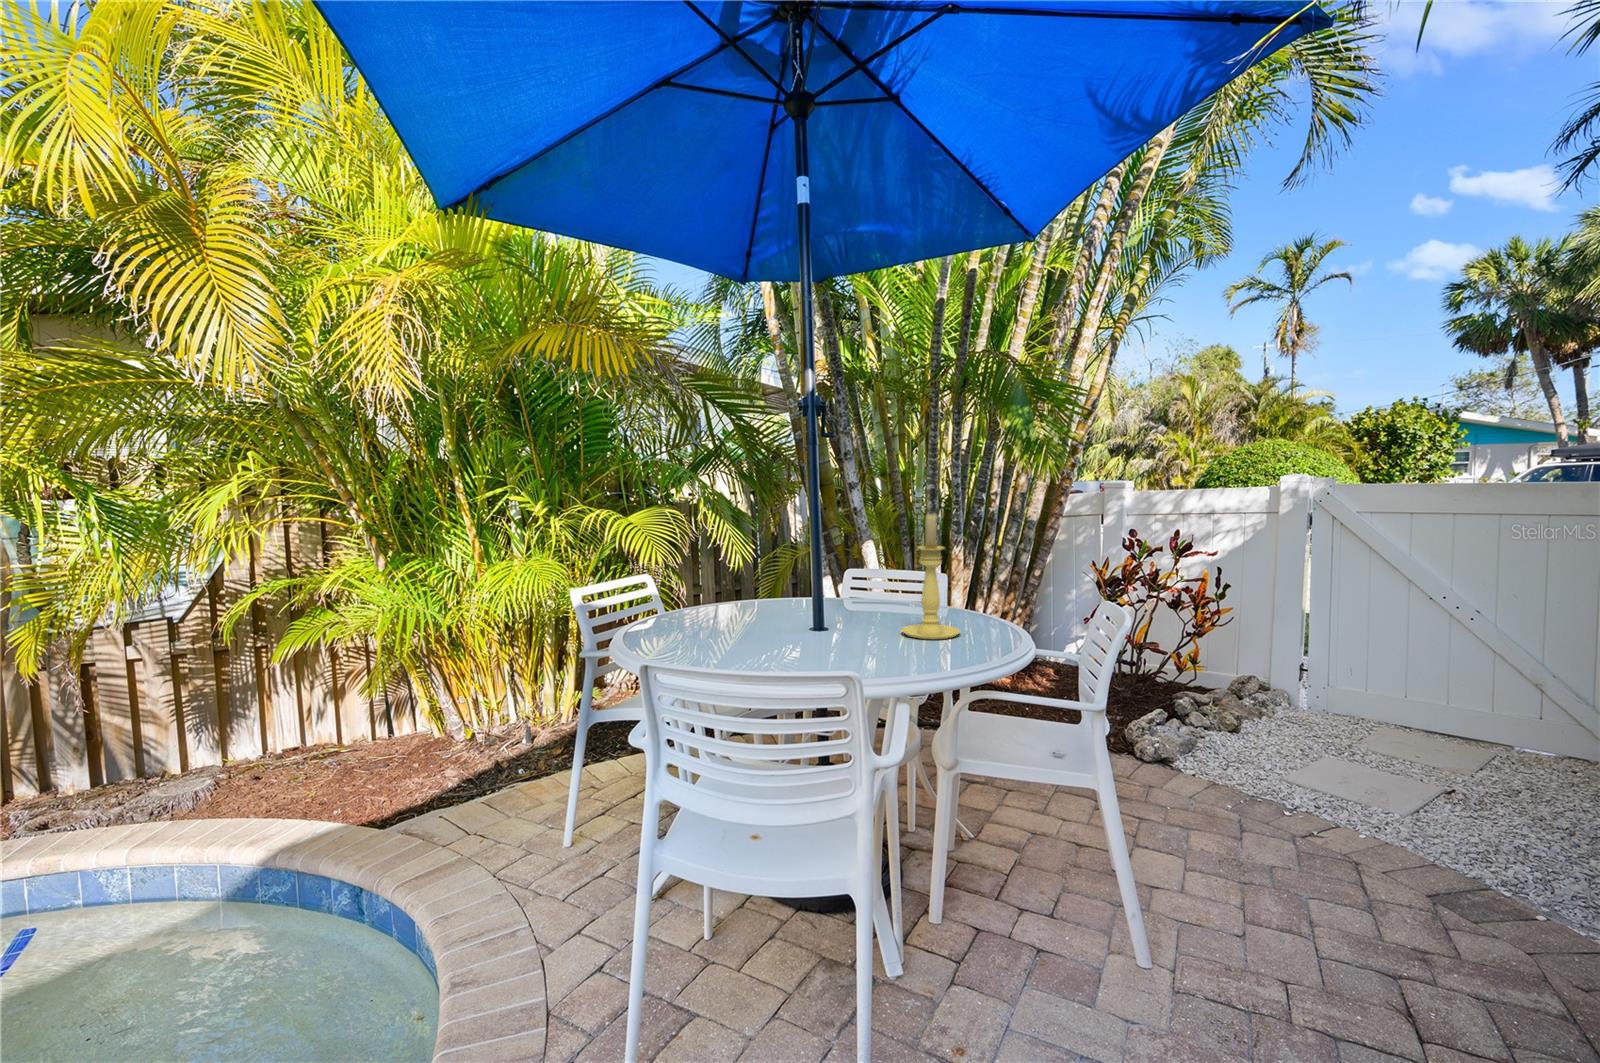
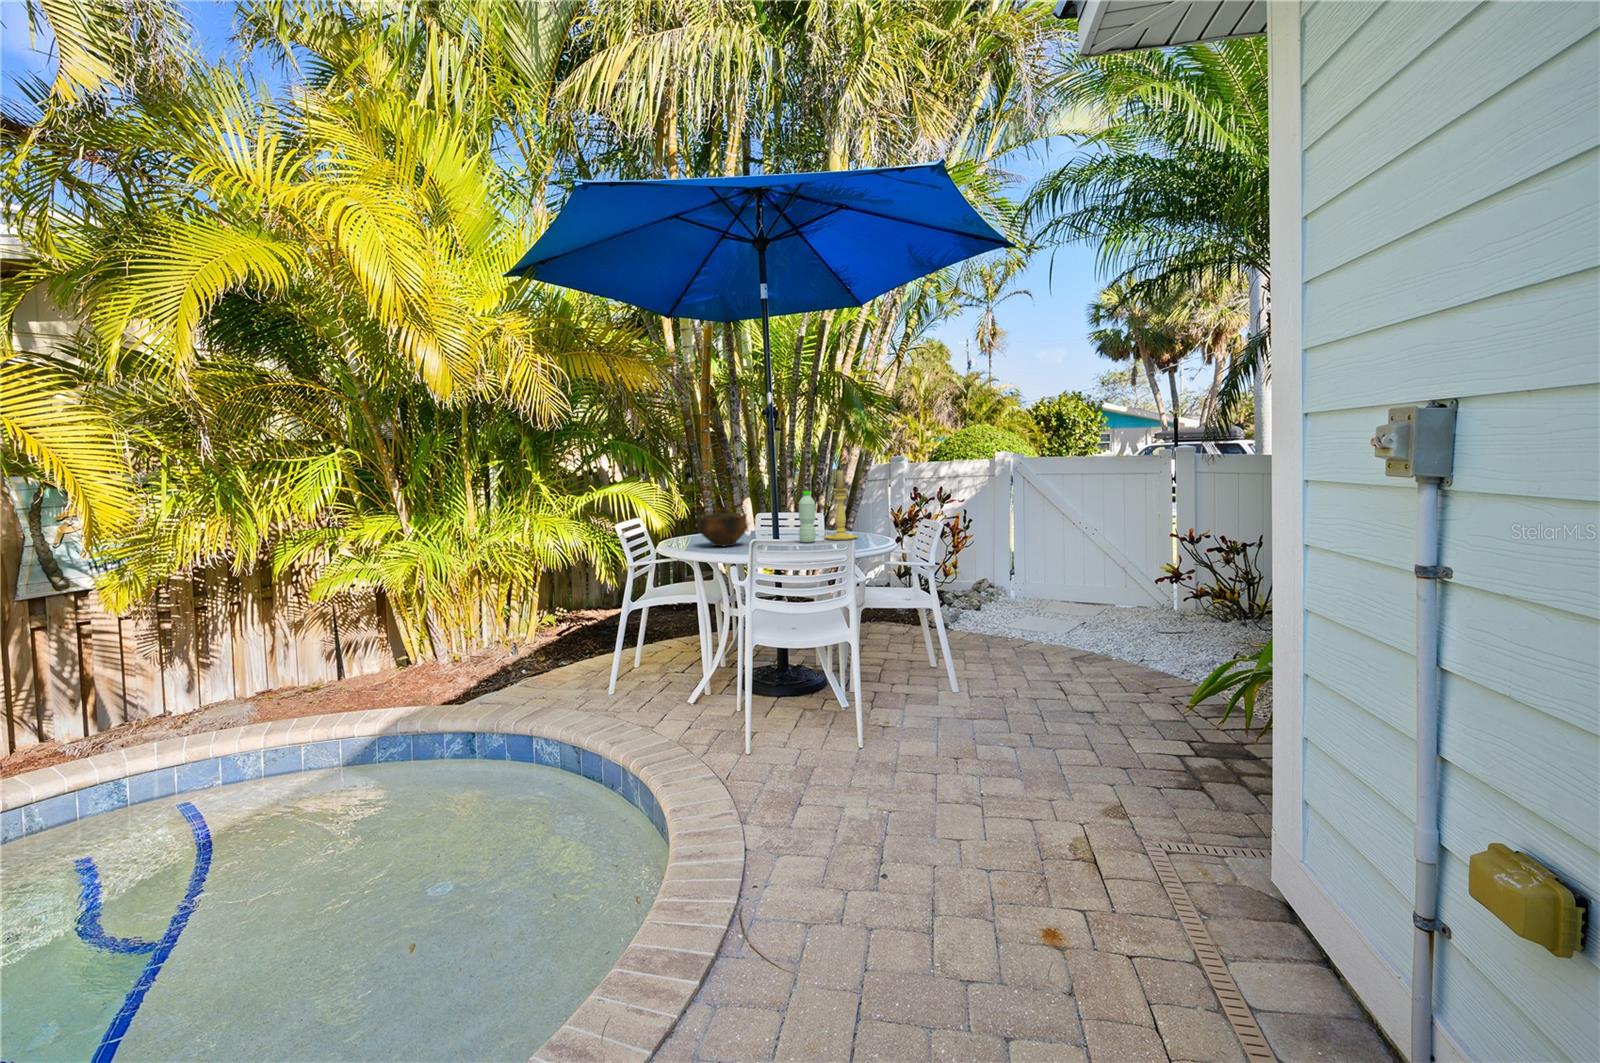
water bottle: none [847,550,876,641] -> present [799,491,816,542]
bowl: none [683,579,763,637] -> present [699,513,747,546]

